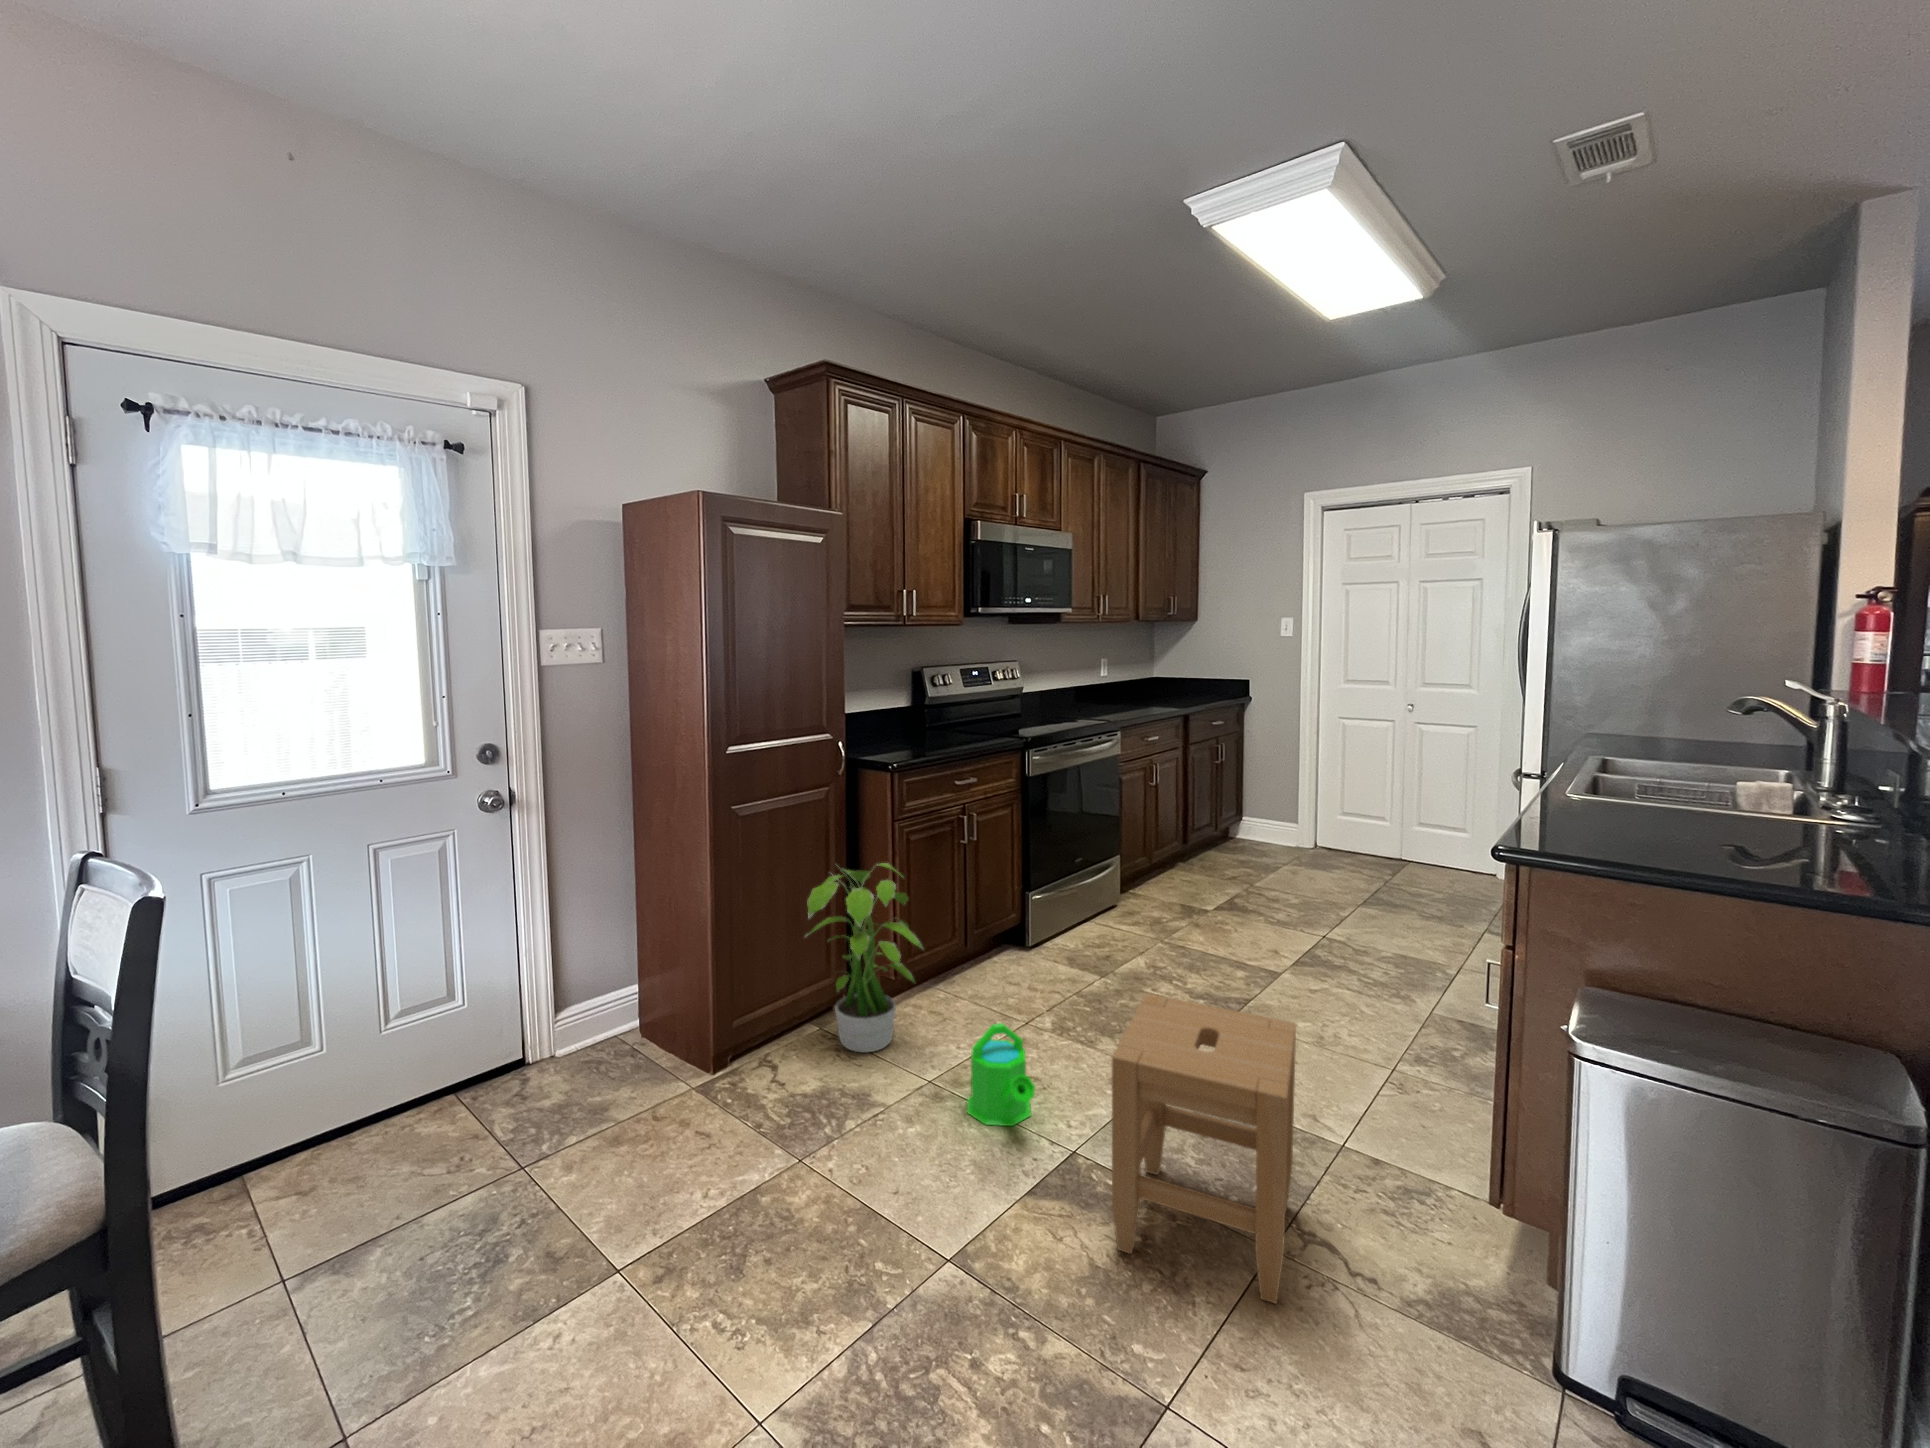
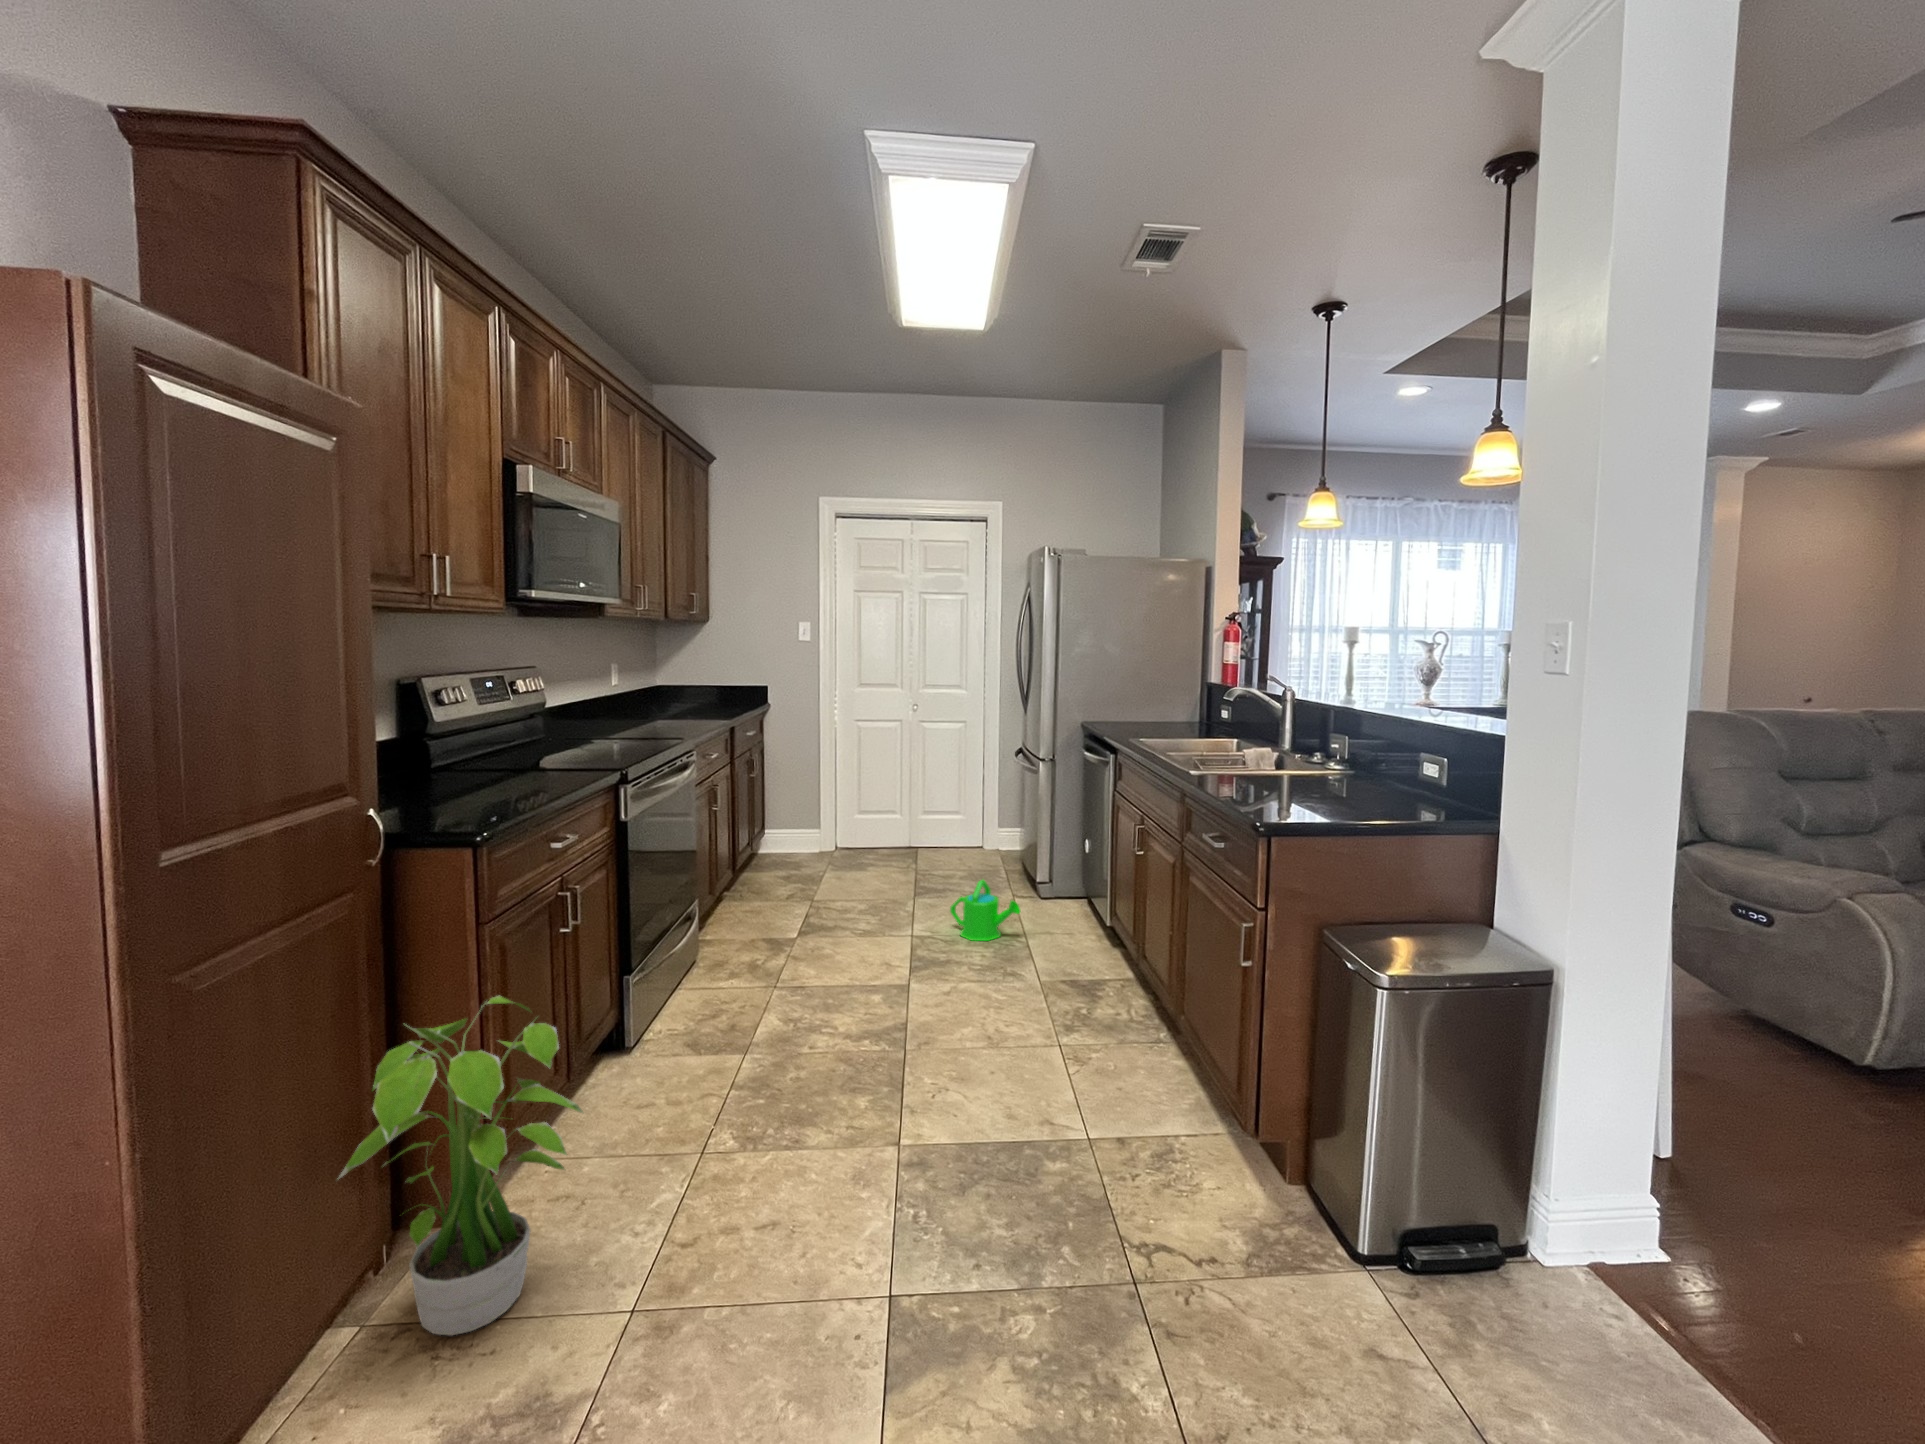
stool: present [1112,994,1296,1304] -> none [967,1037,1200,1389]
watering can: present [967,1023,1035,1126] -> present [950,880,1020,941]

